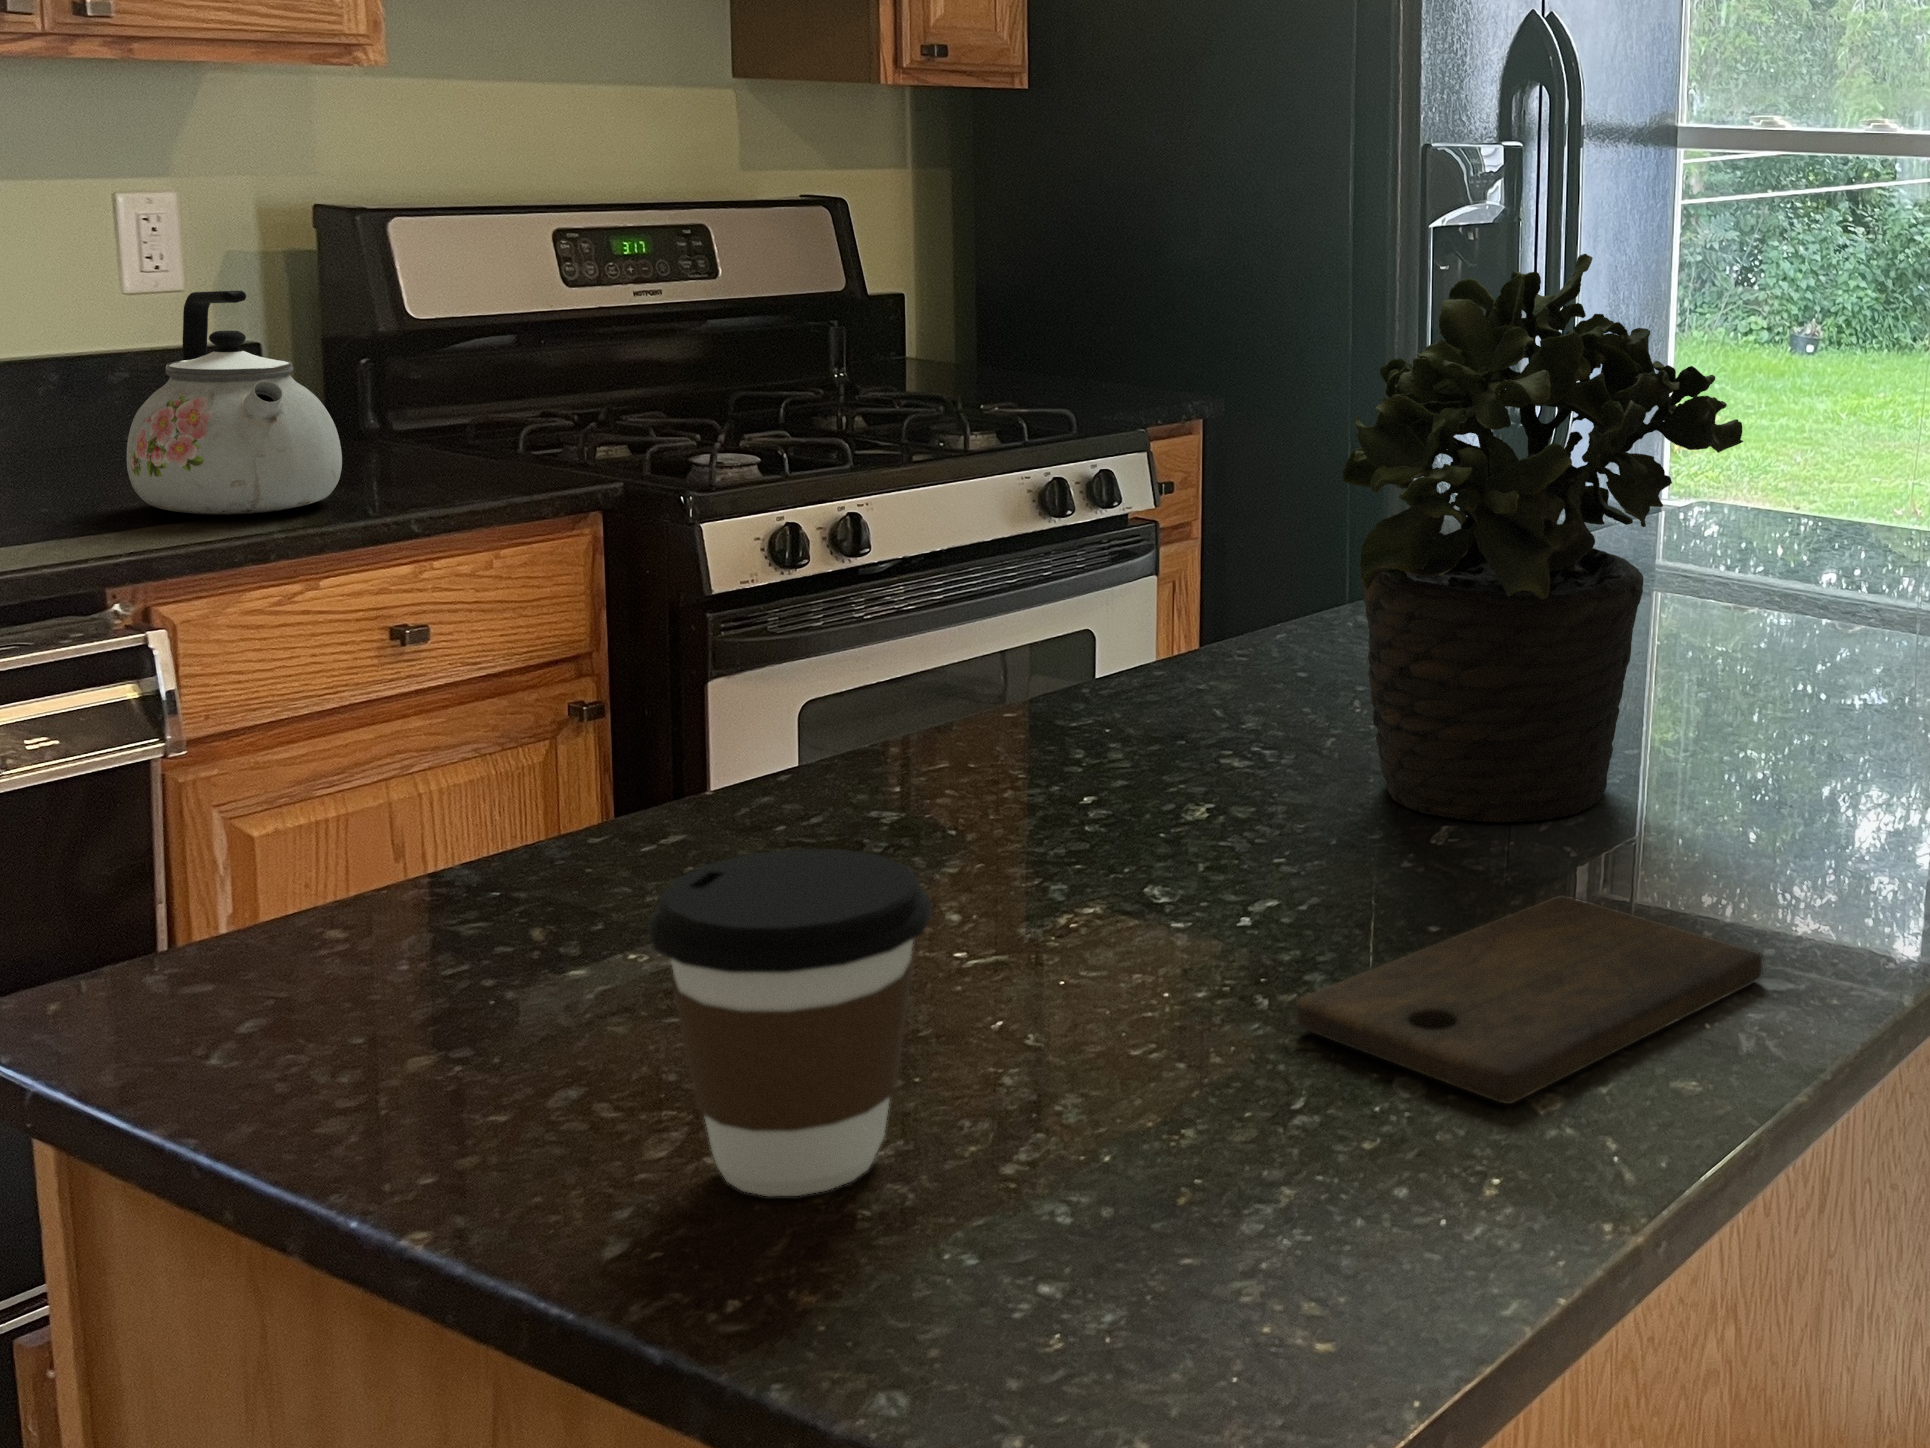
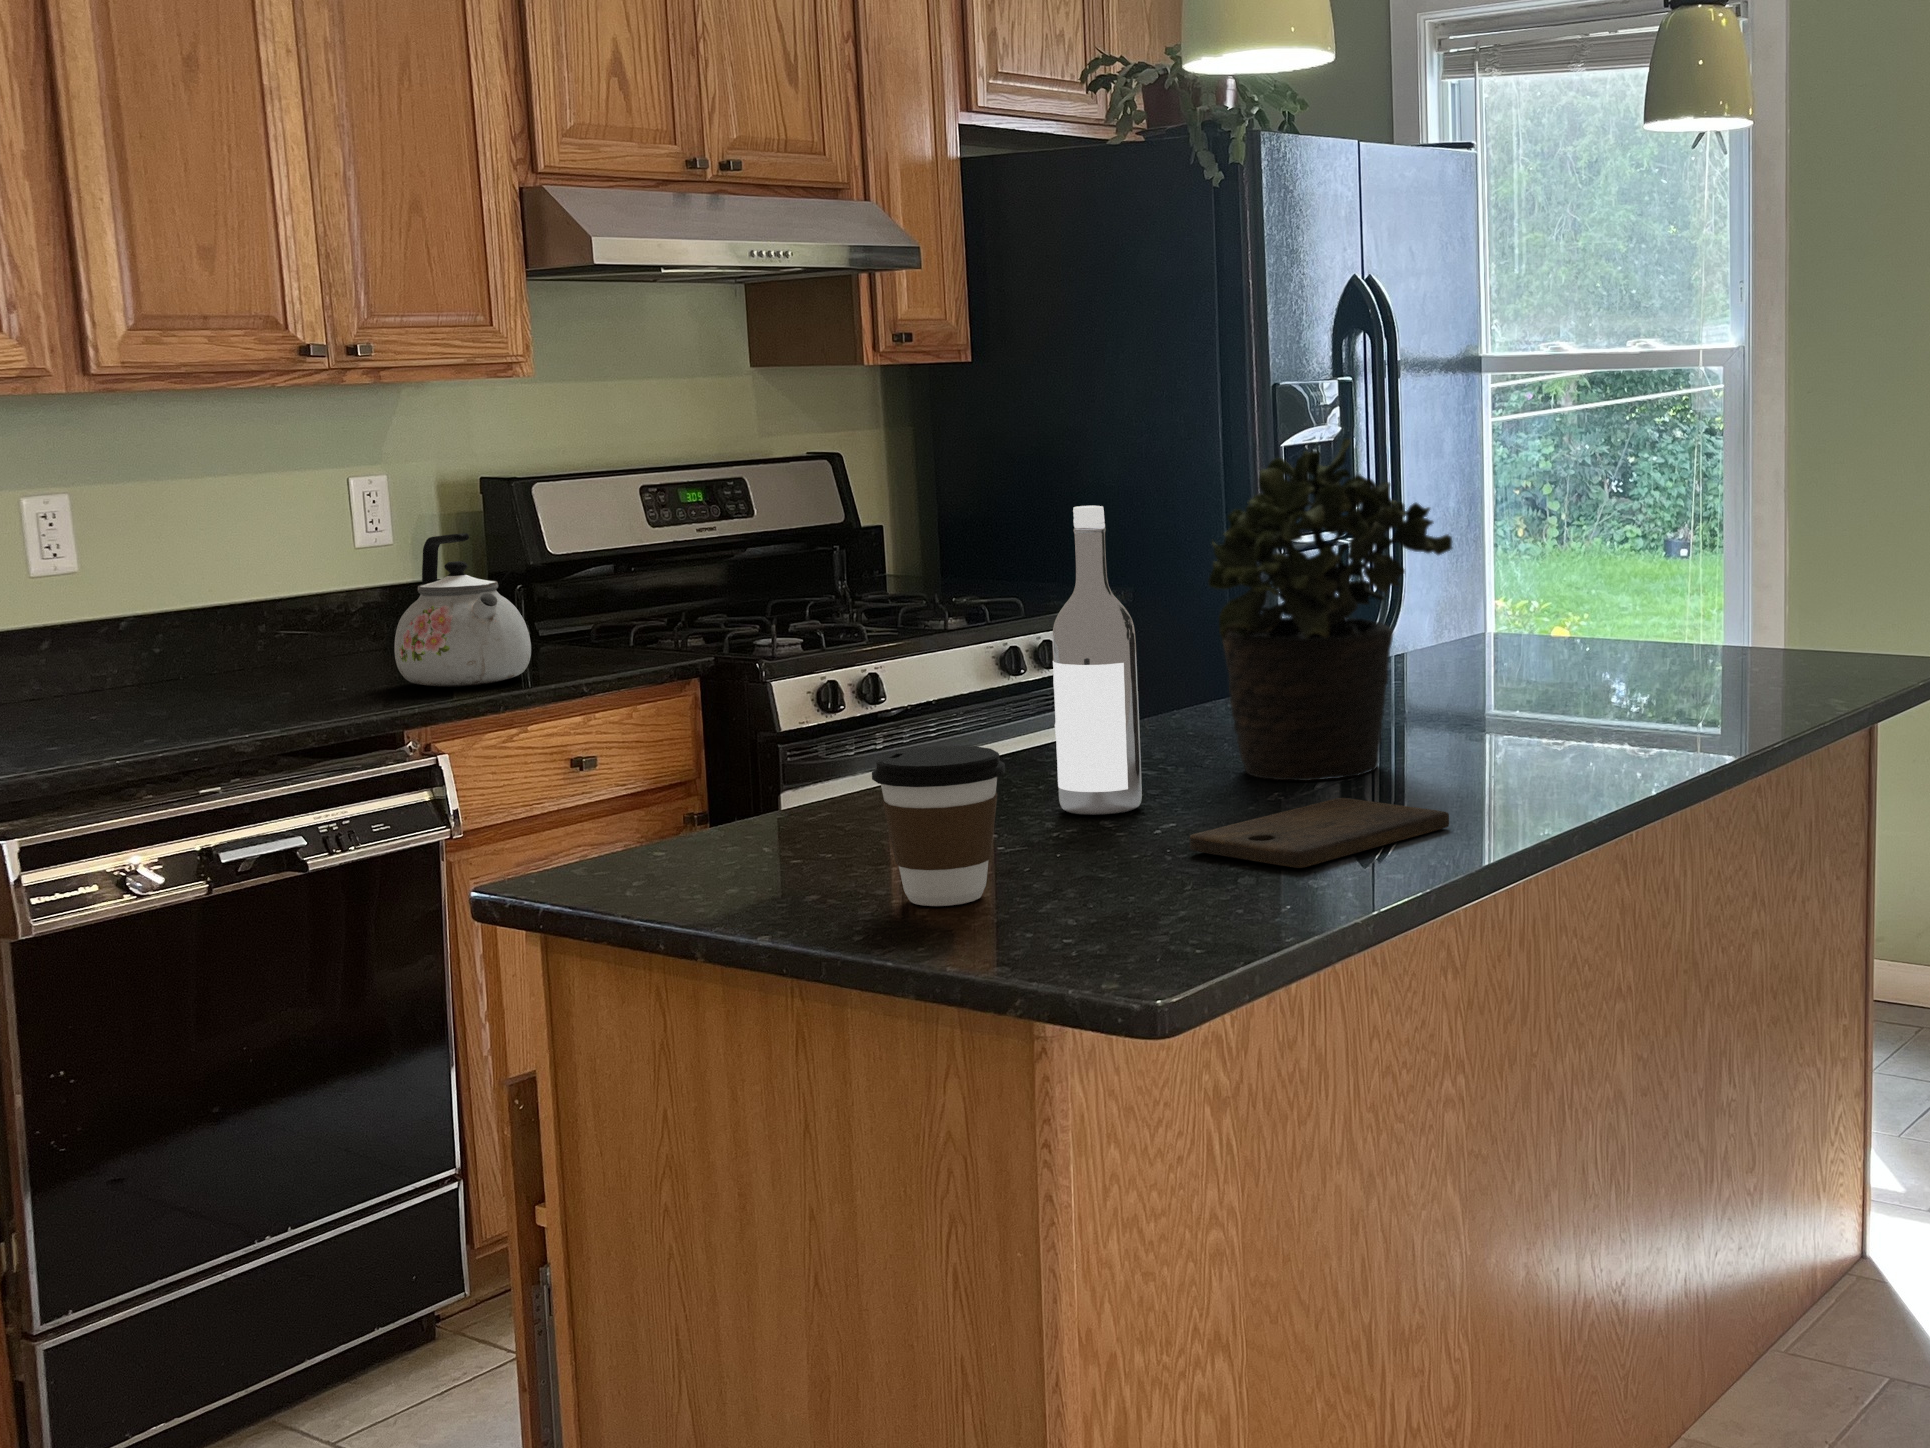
wine bottle: none [1068,353,1214,897] -> present [1053,506,1142,815]

